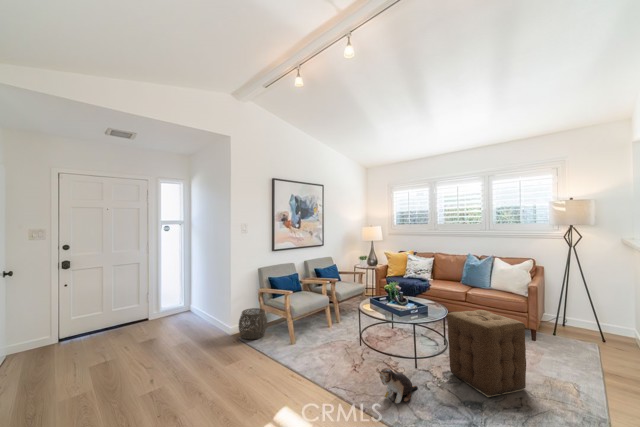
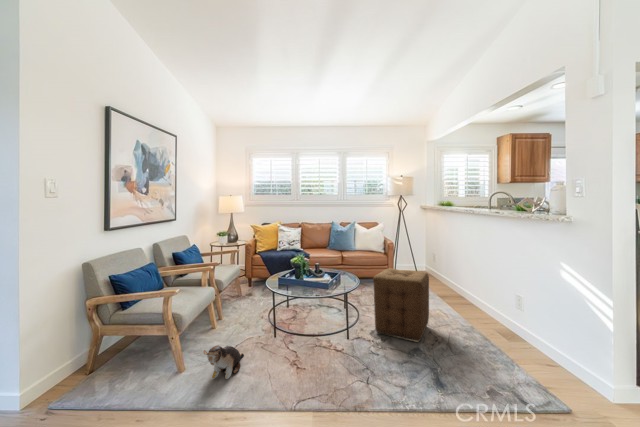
woven basket: present [239,308,267,339] -> none [54,330,121,395]
plush toy: present [376,368,418,403] -> present [203,345,244,379]

